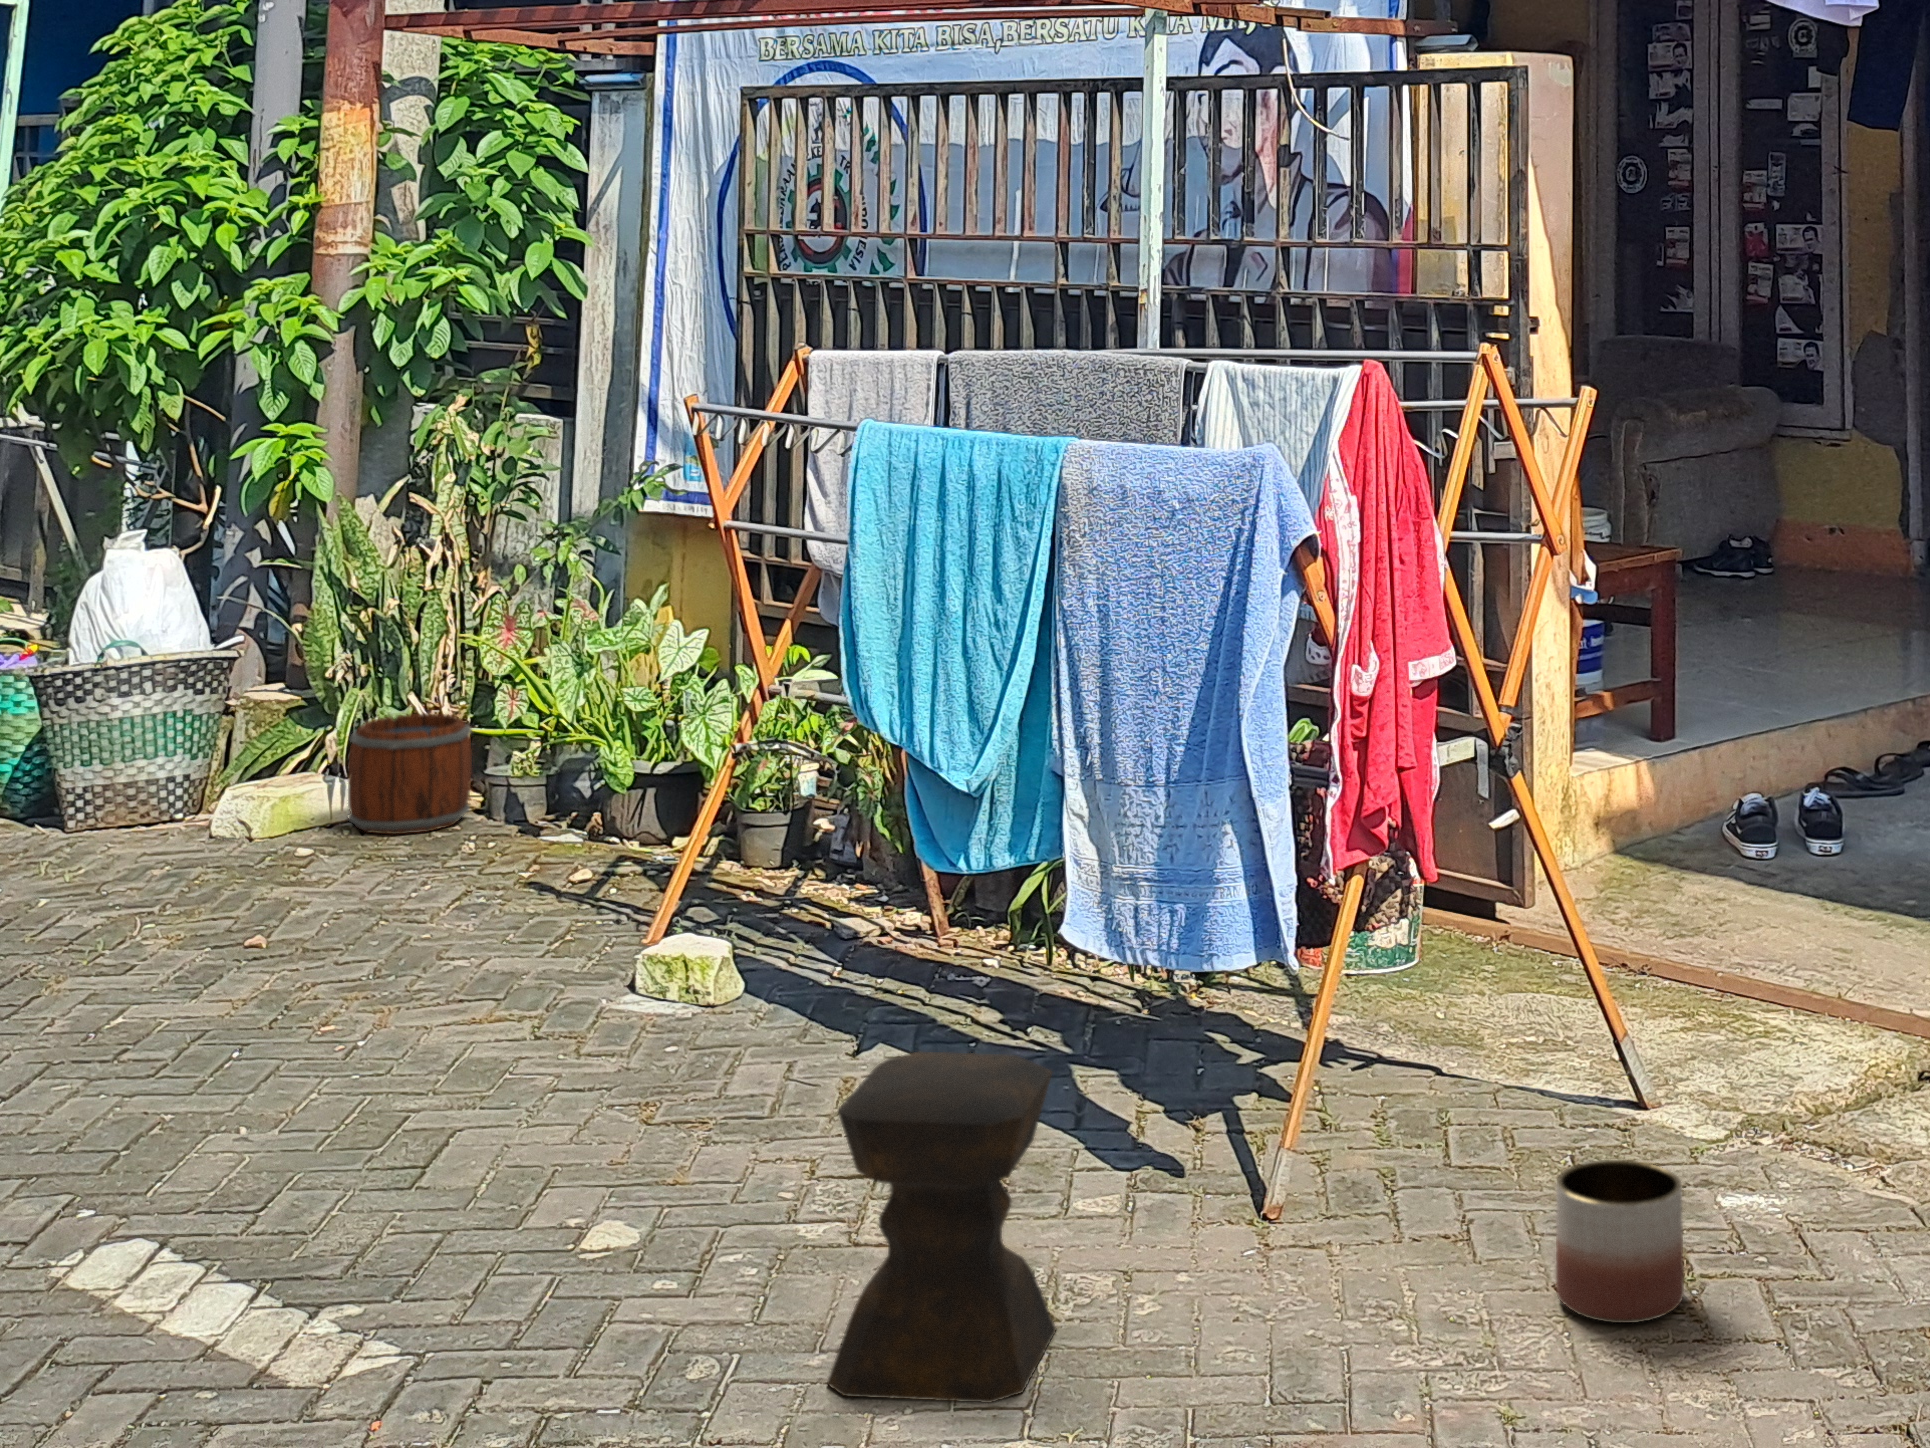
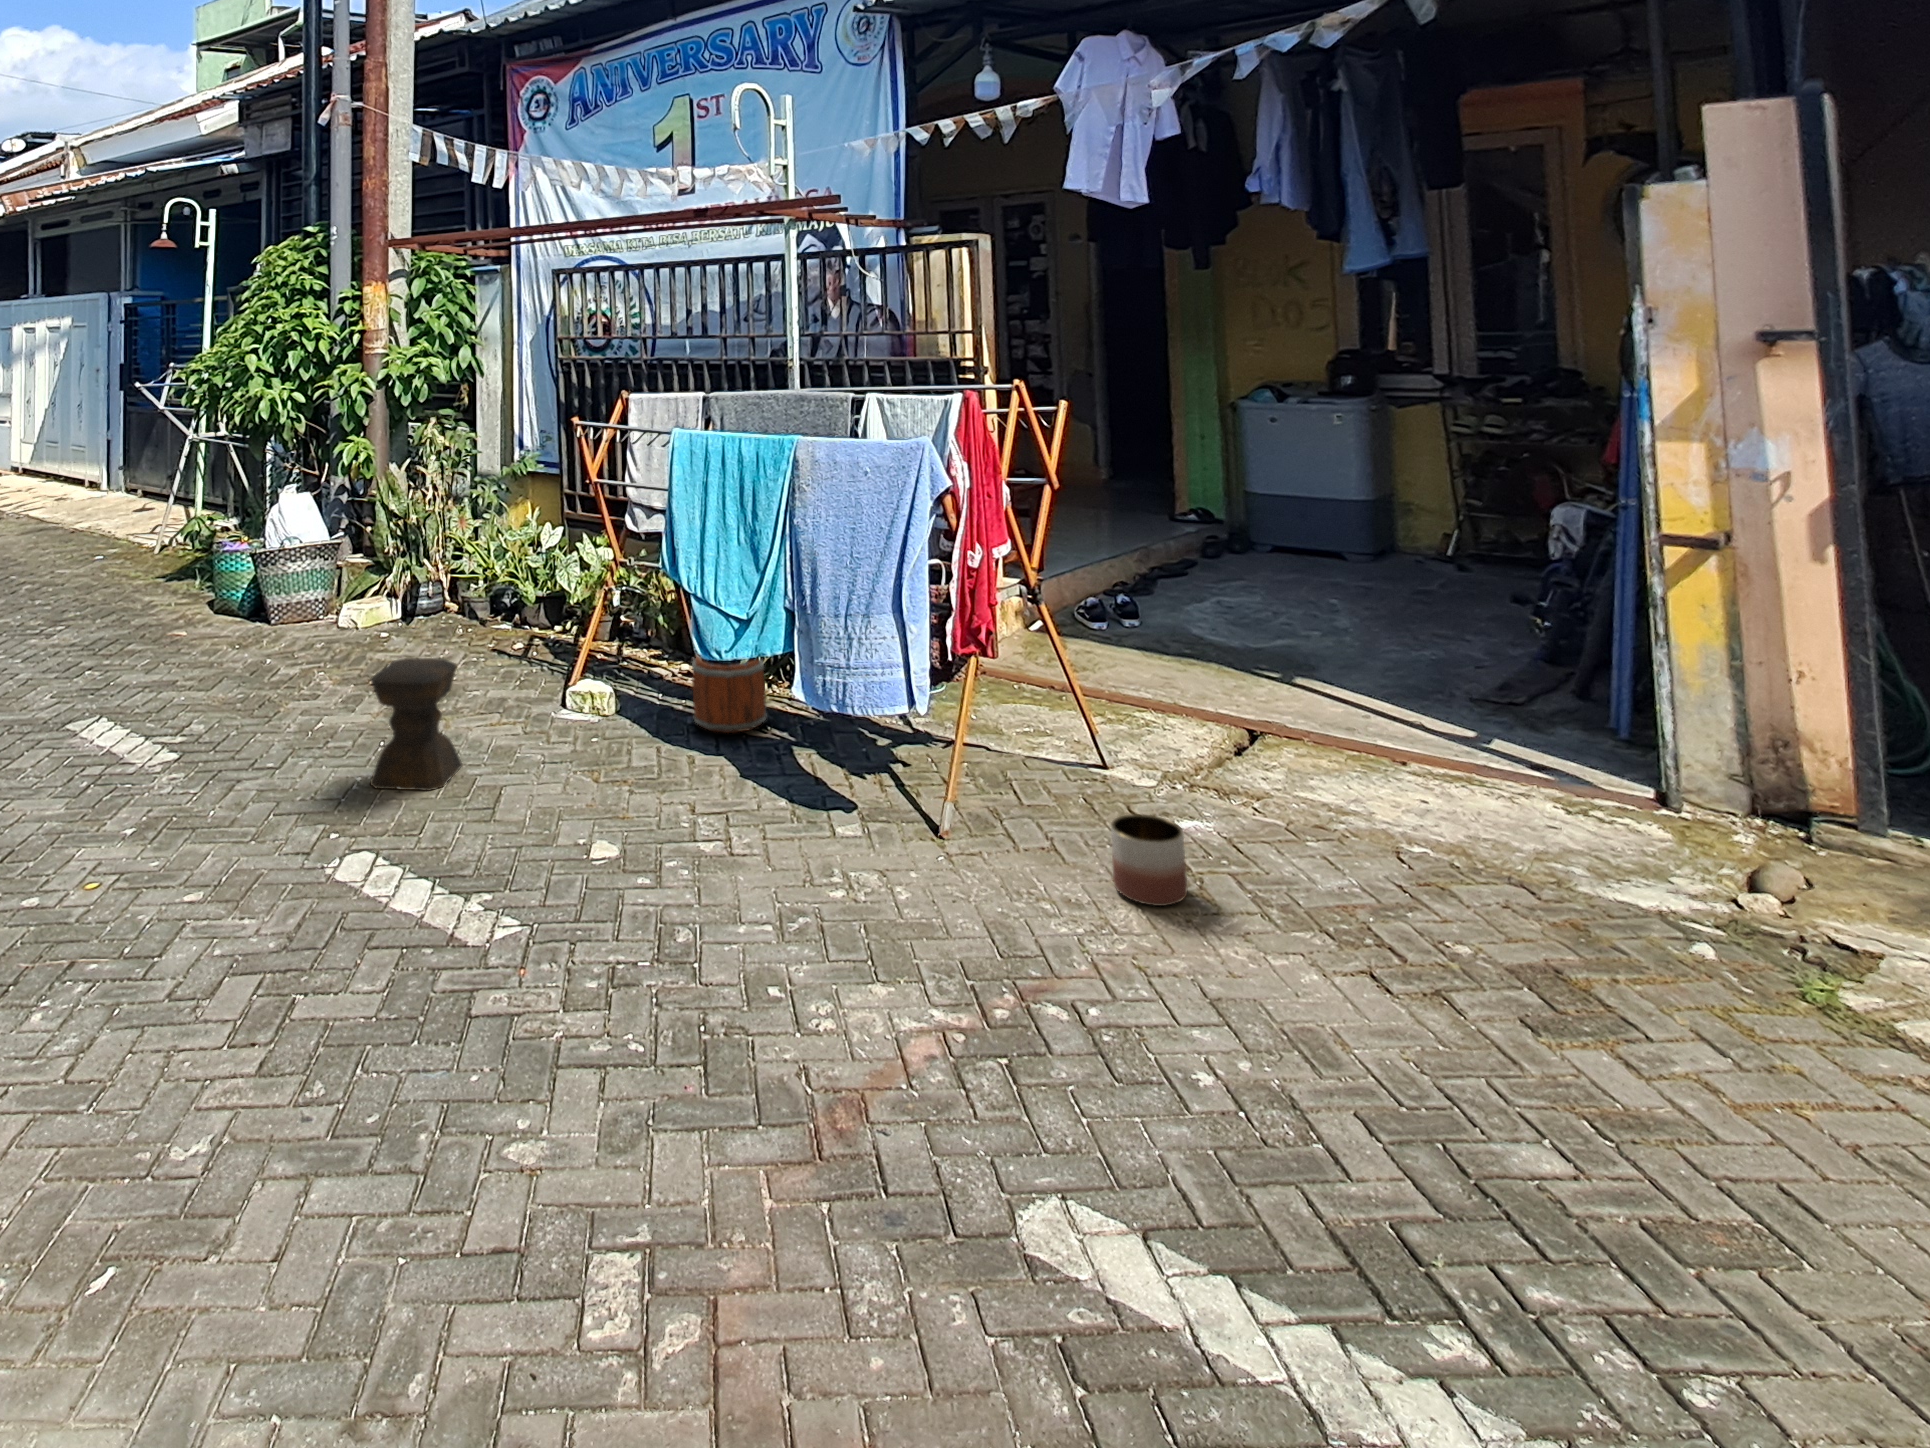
bucket: present [348,713,472,834] -> present [692,656,766,733]
stool: present [827,1052,1056,1403] -> present [370,658,462,791]

